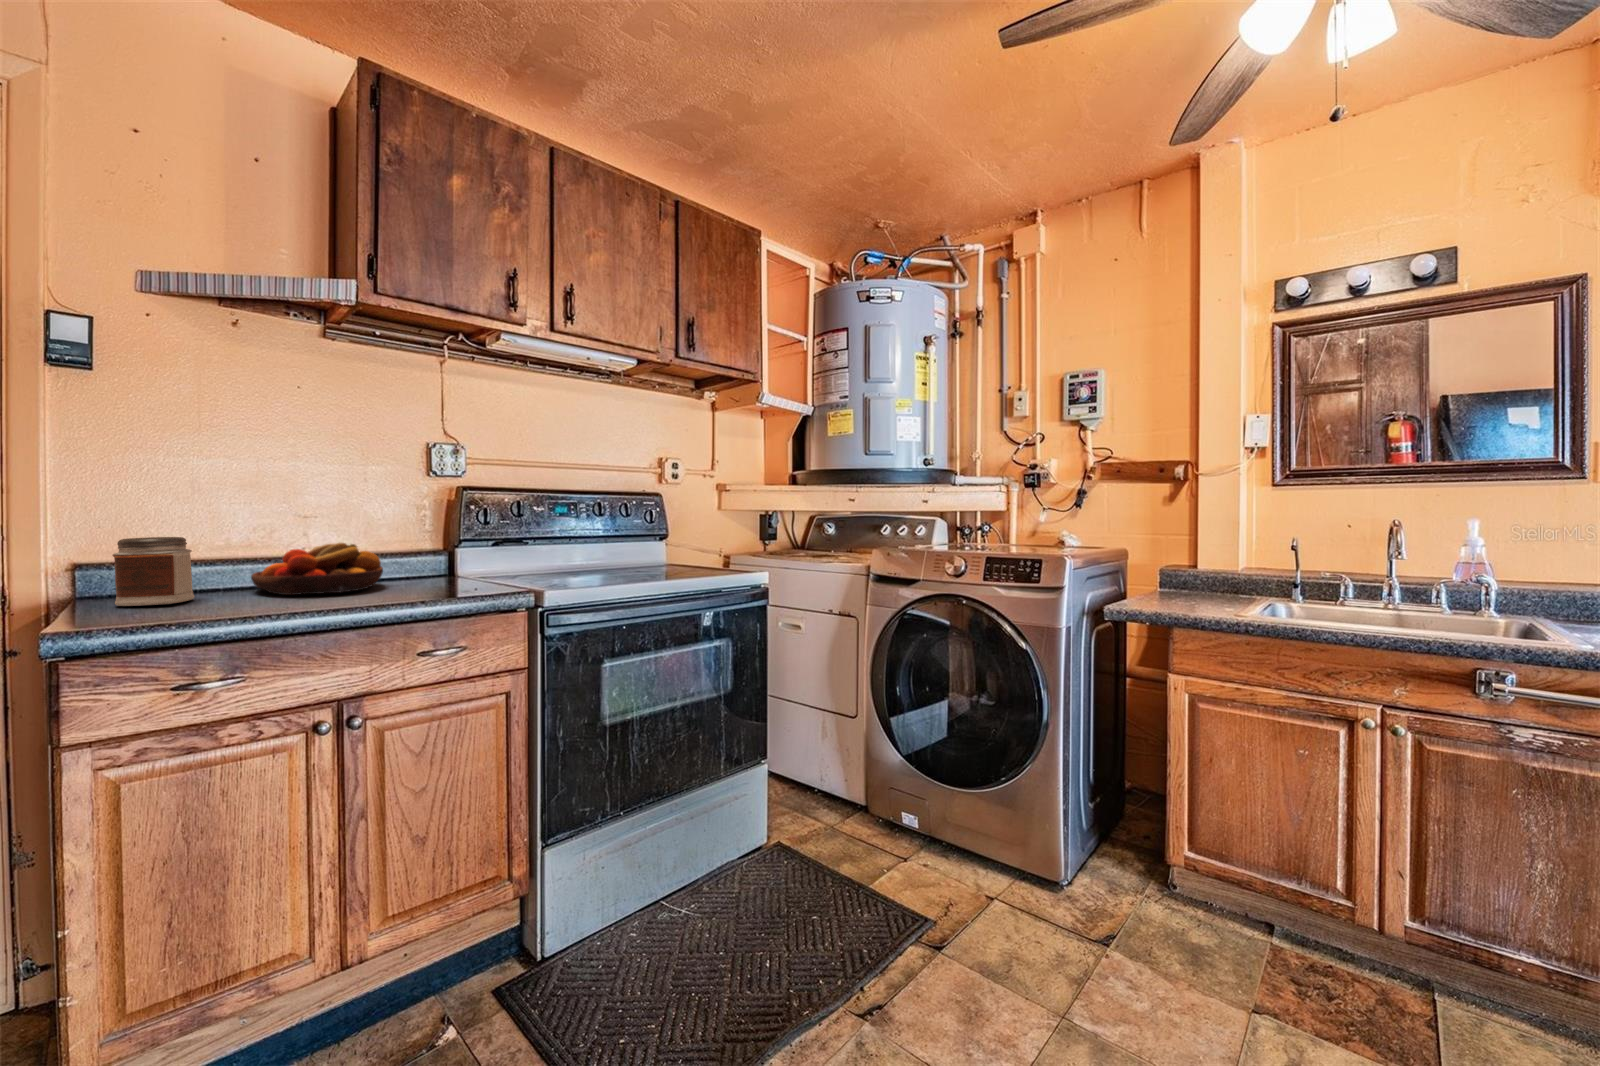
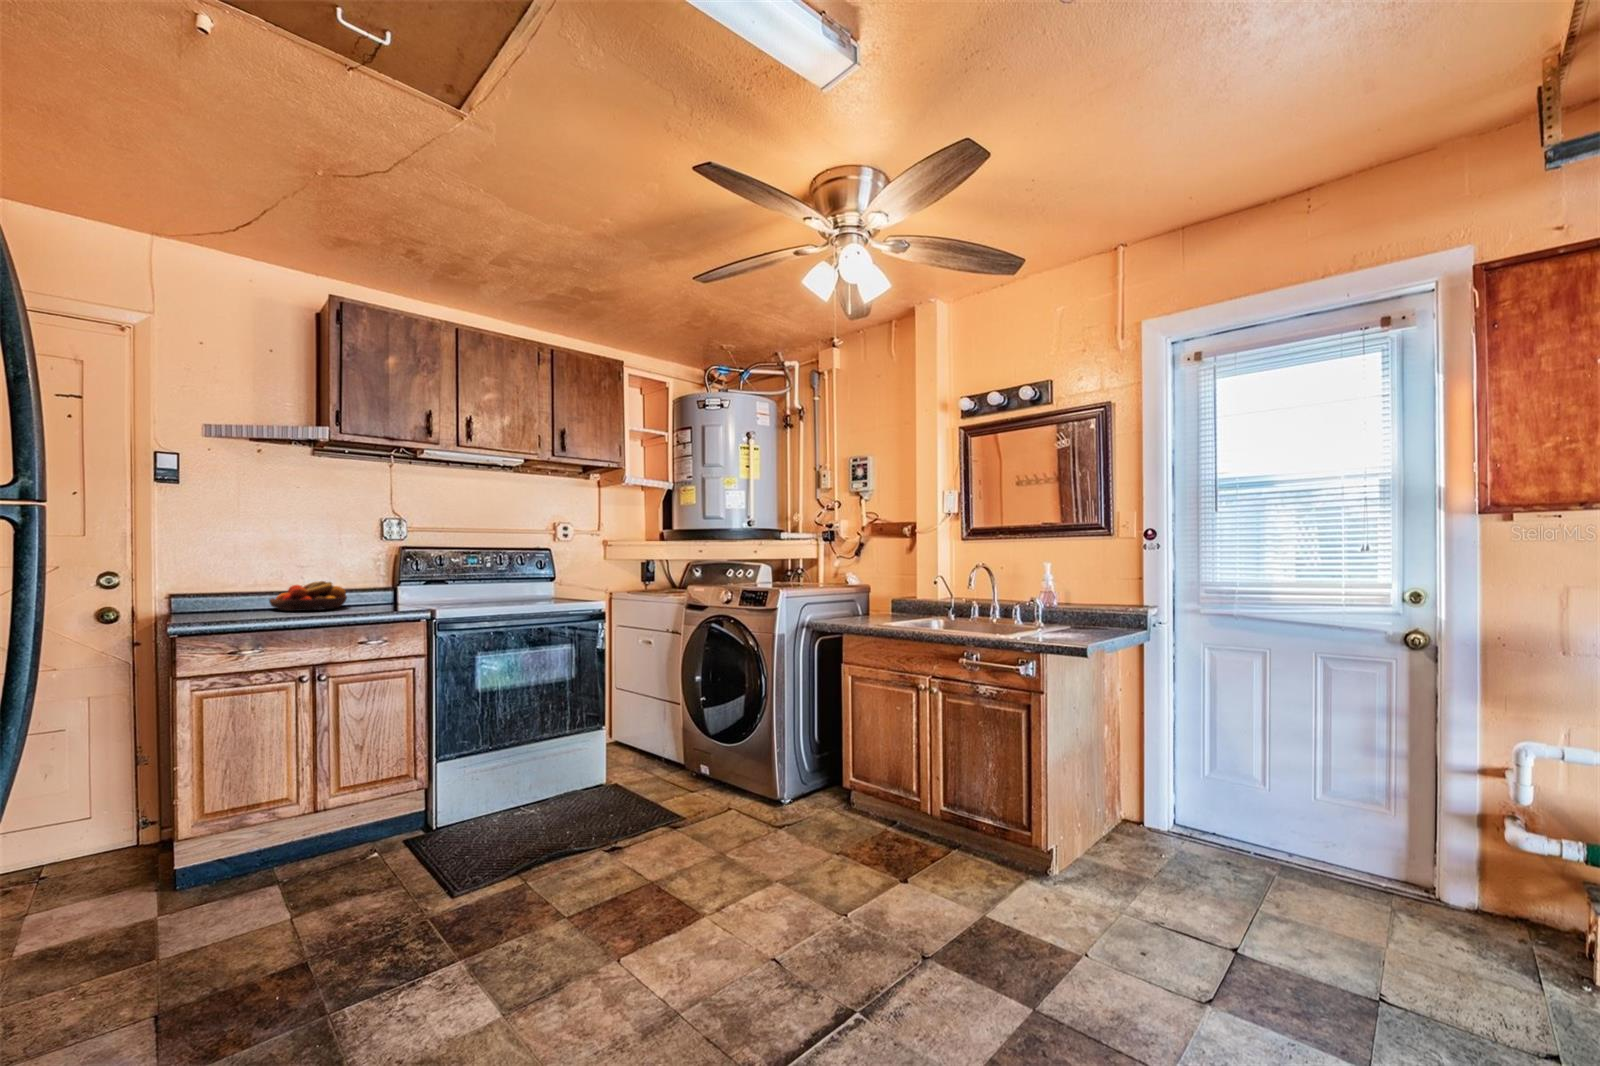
jar: present [113,537,195,606] -> none [198,577,238,615]

